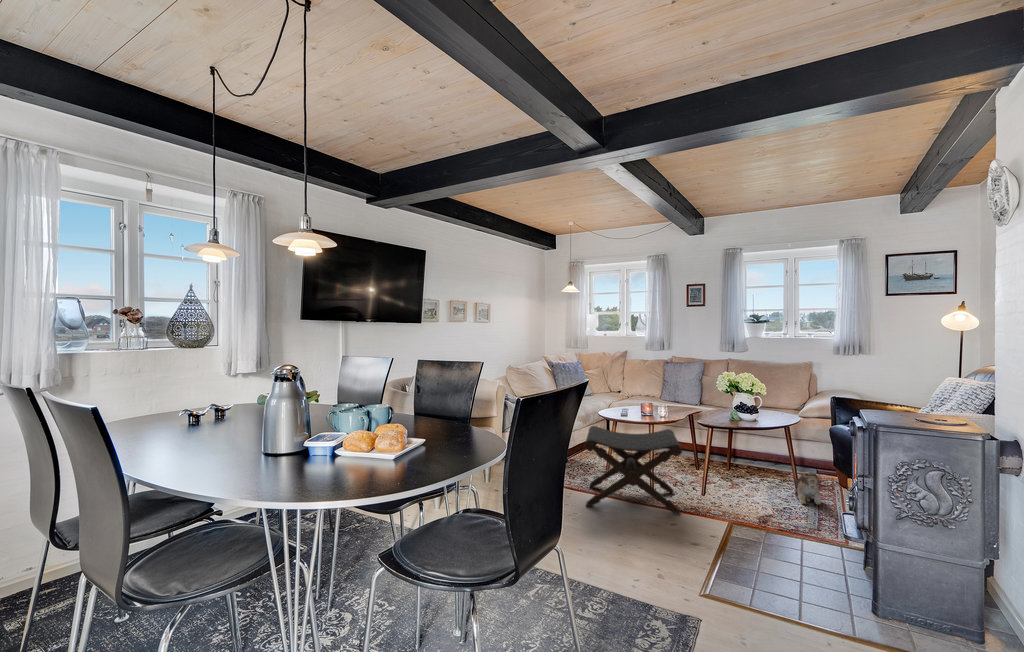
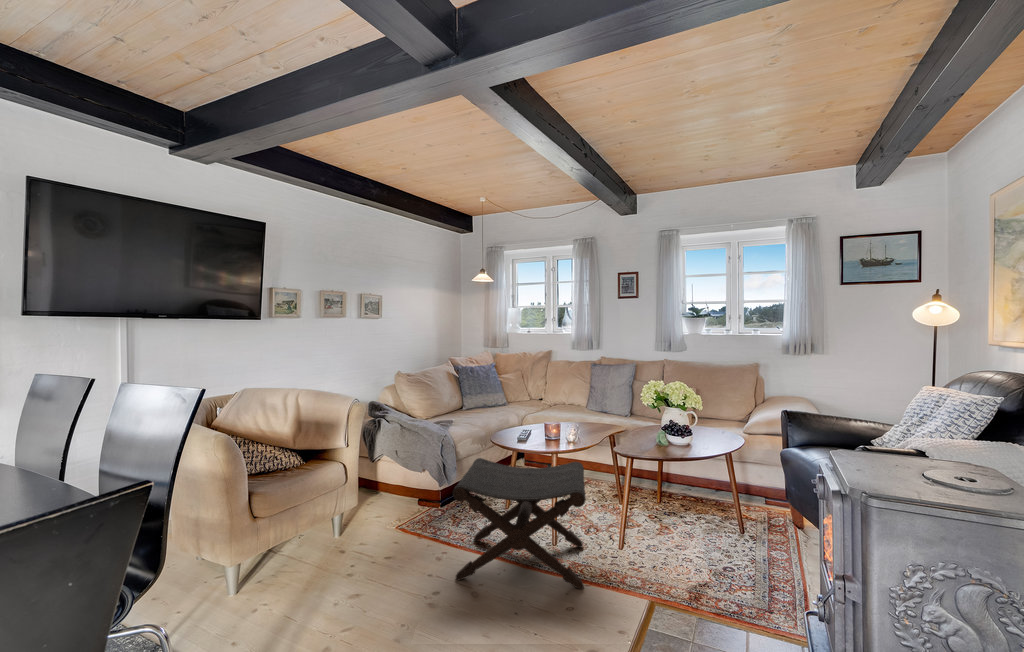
plush toy: present [795,471,821,505] -> none [738,515,770,560]

